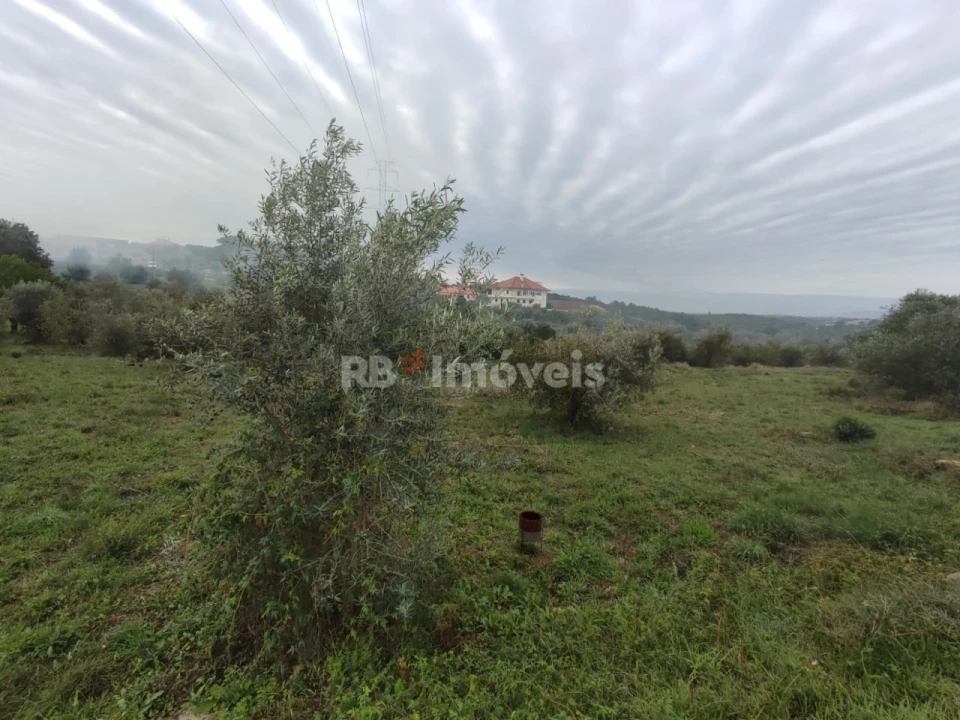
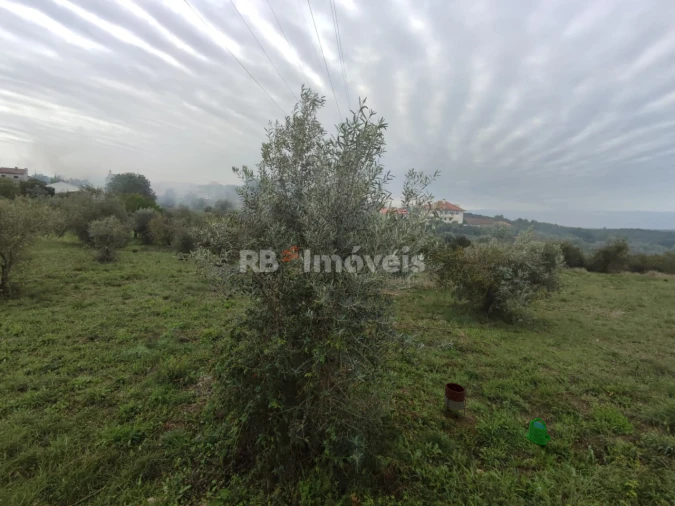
watering can: none [609,539,632,569] -> present [527,418,551,445]

